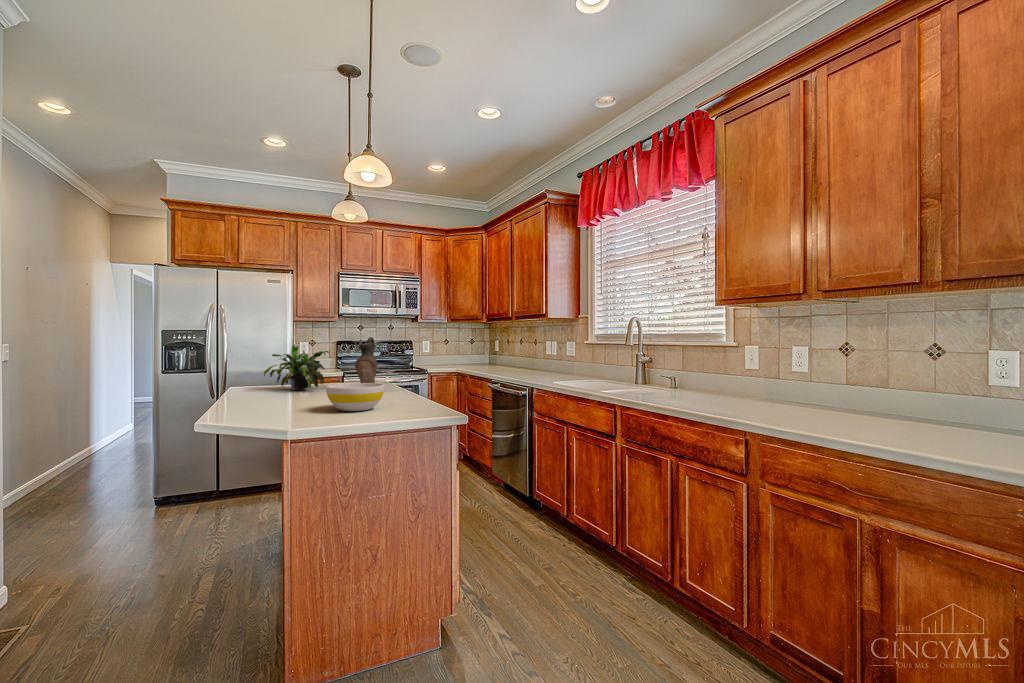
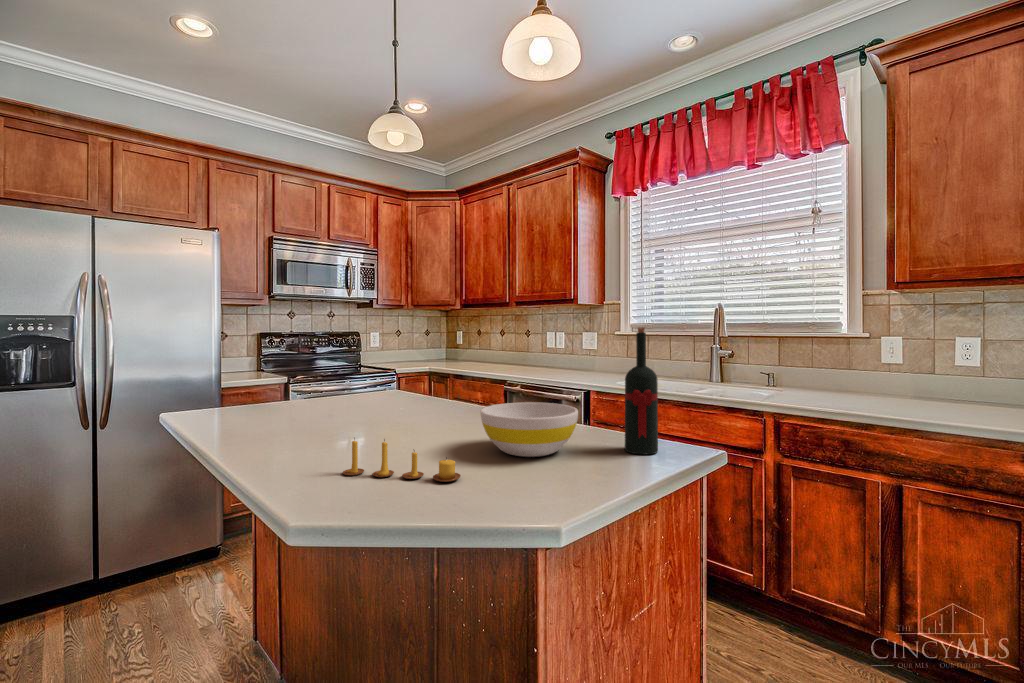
ceramic pitcher: present [355,337,377,383] -> none [402,327,435,406]
wine bottle: none [403,338,425,414] -> present [625,327,658,455]
potted plant: present [264,344,329,390] -> none [258,338,362,413]
candle: none [245,394,291,416] -> present [343,438,461,482]

